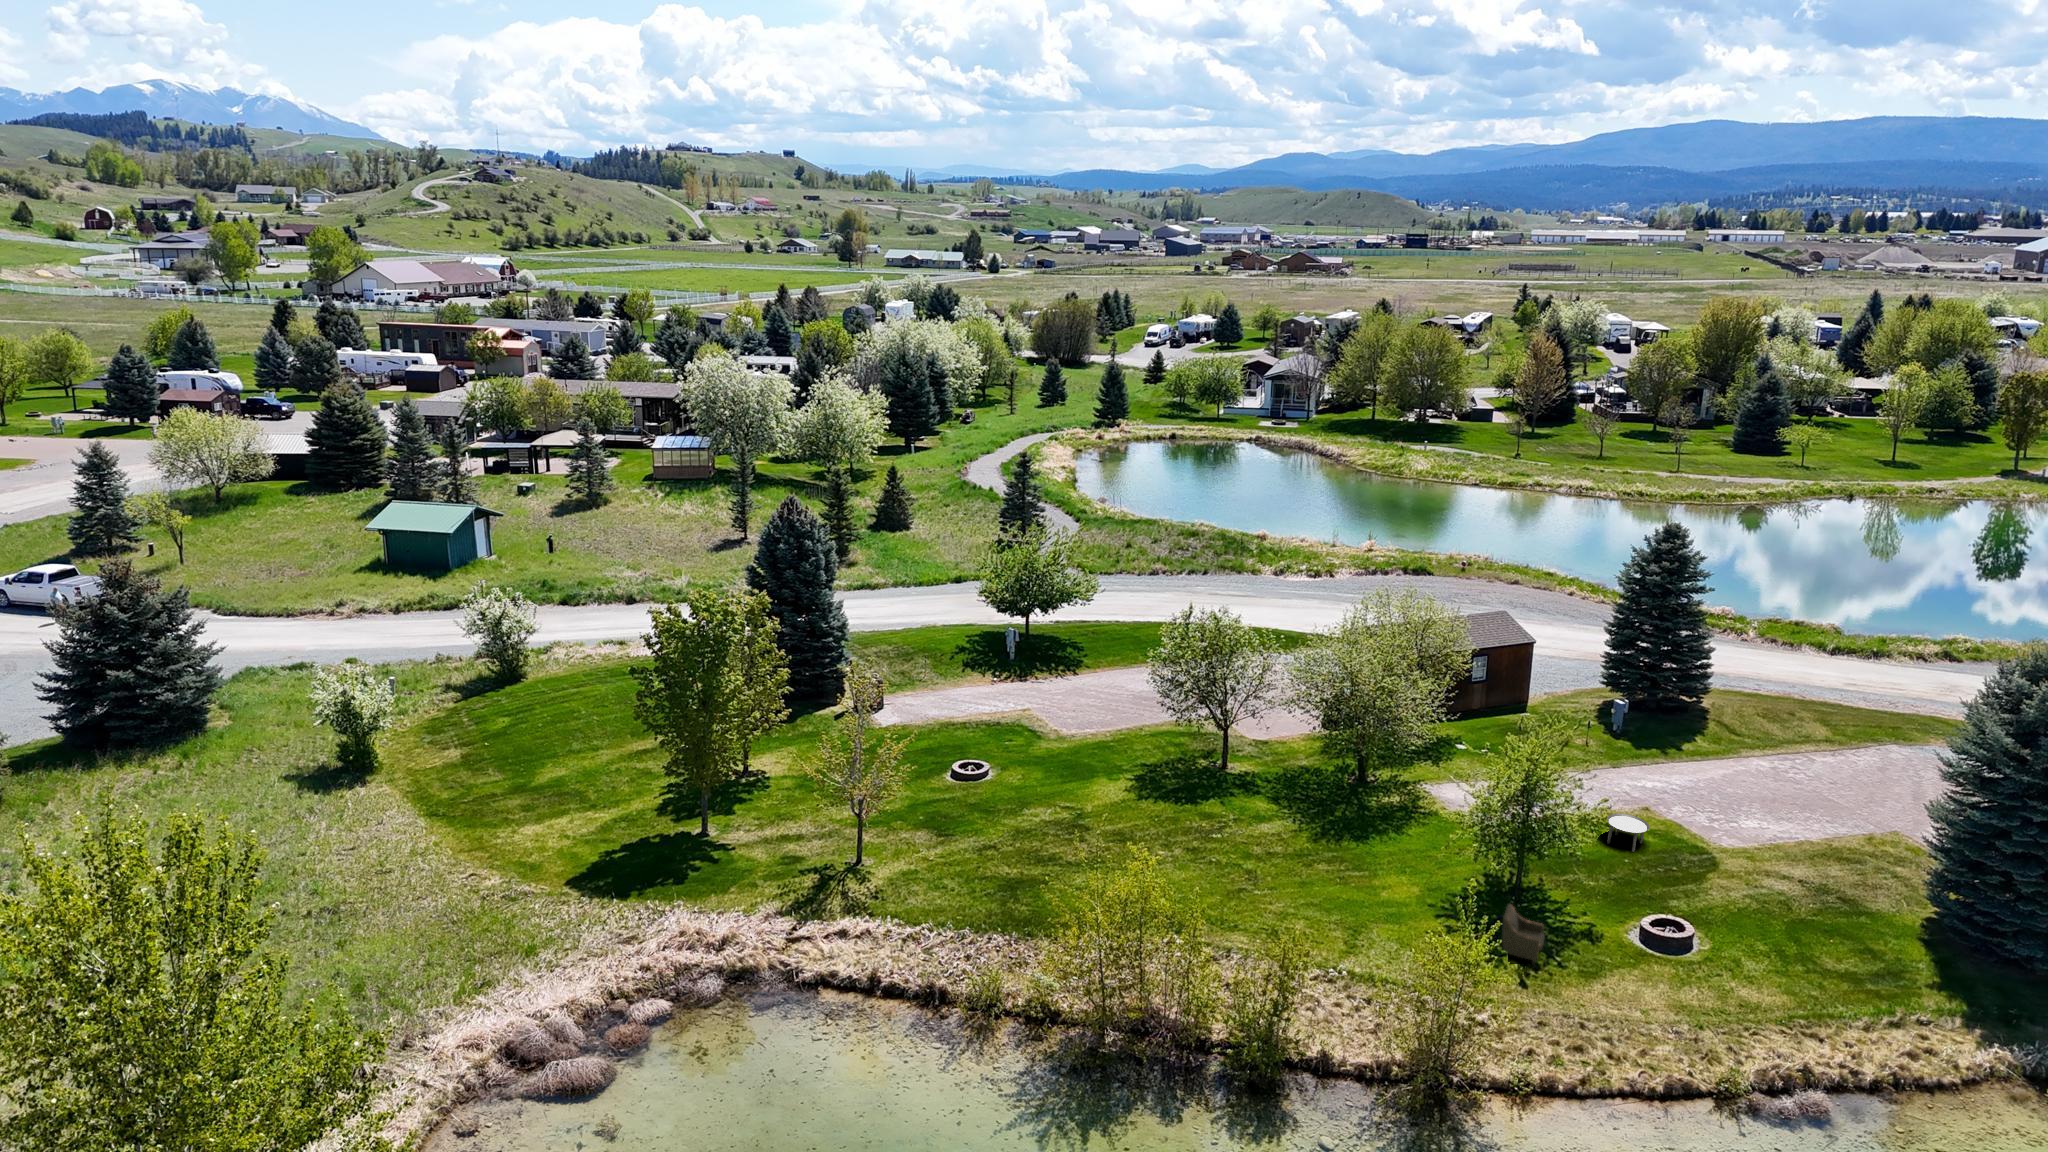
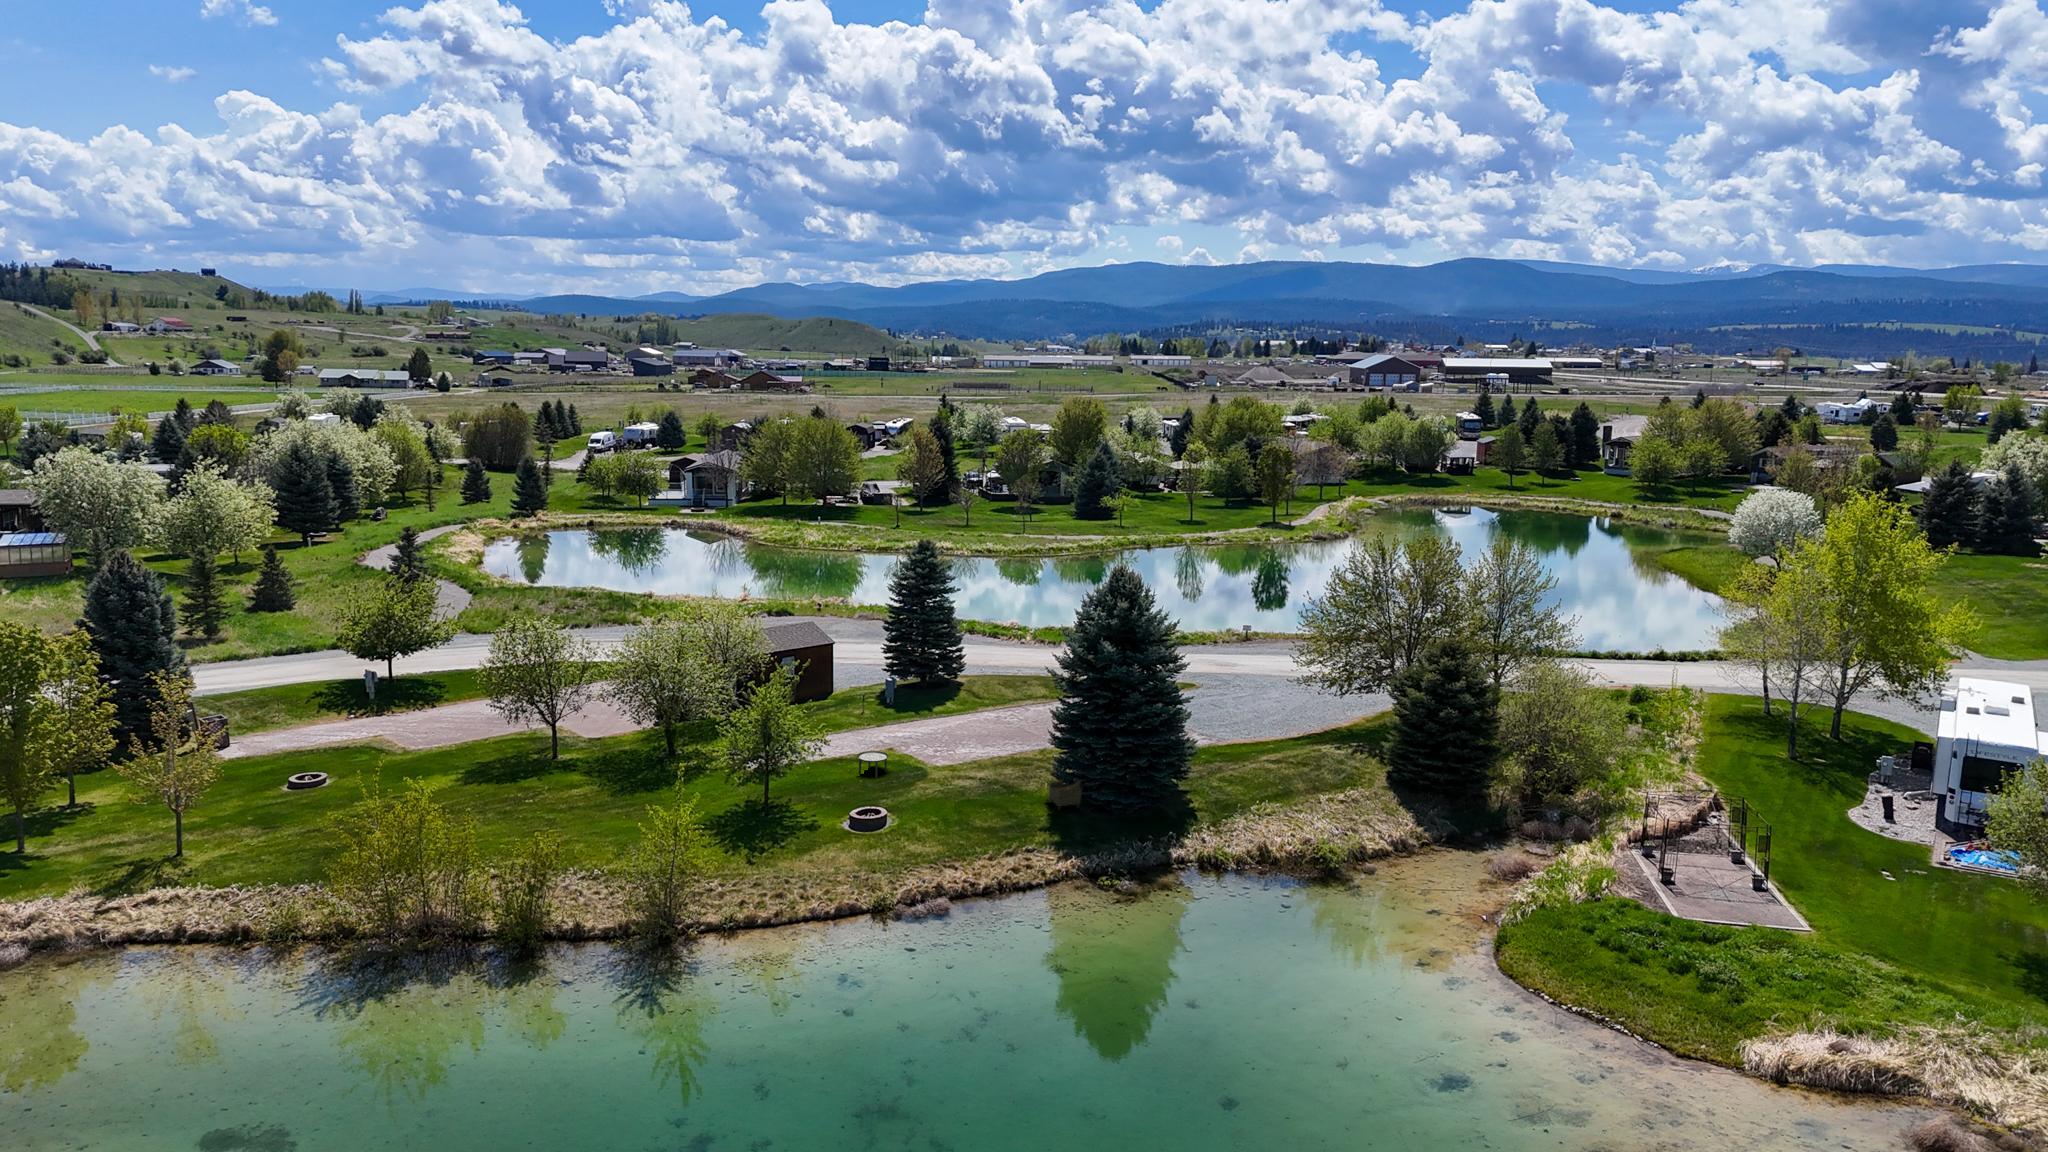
chair: present [1502,904,1545,964] -> present [1048,780,1082,809]

